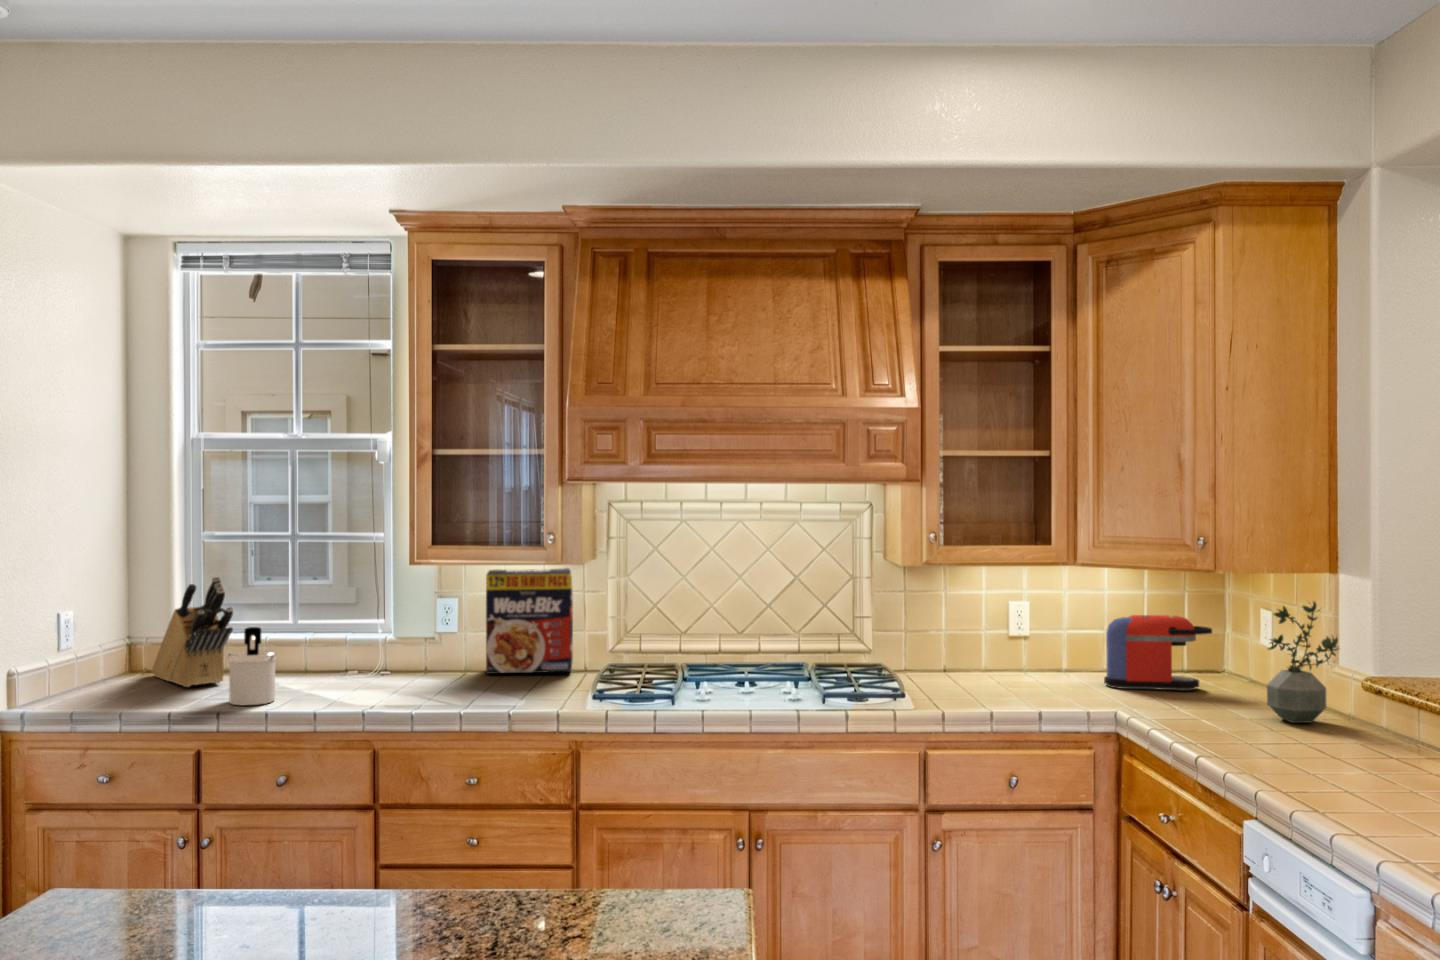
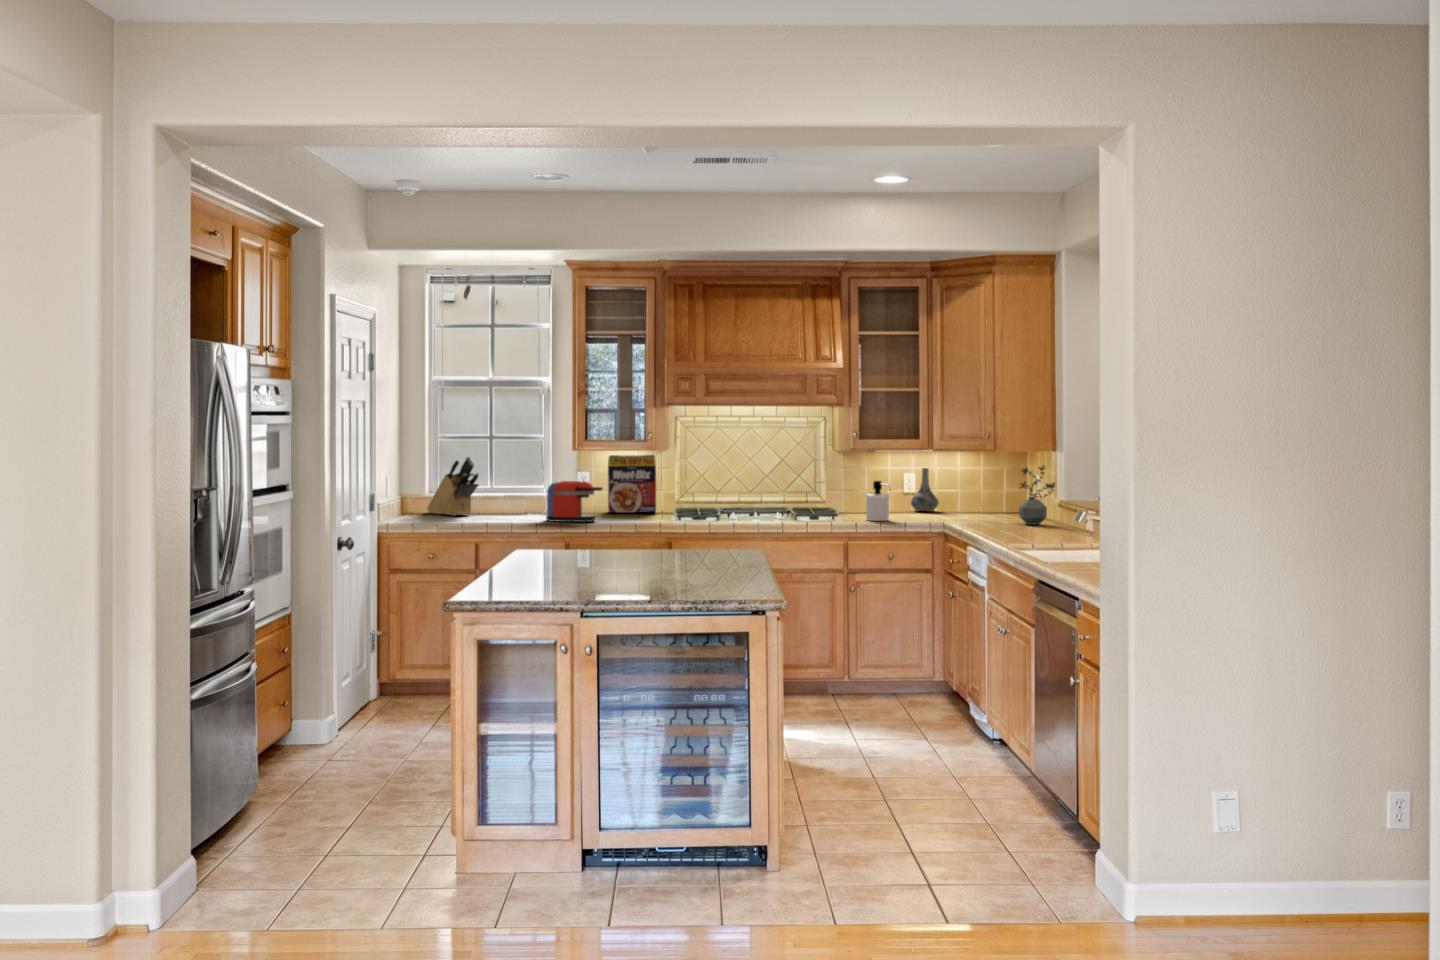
decorative vase: none [1022,592,1073,670] -> present [911,468,939,511]
coffee maker: present [1104,615,1212,690] -> present [546,481,603,522]
soap dispenser: present [228,627,277,705] -> present [865,481,891,521]

